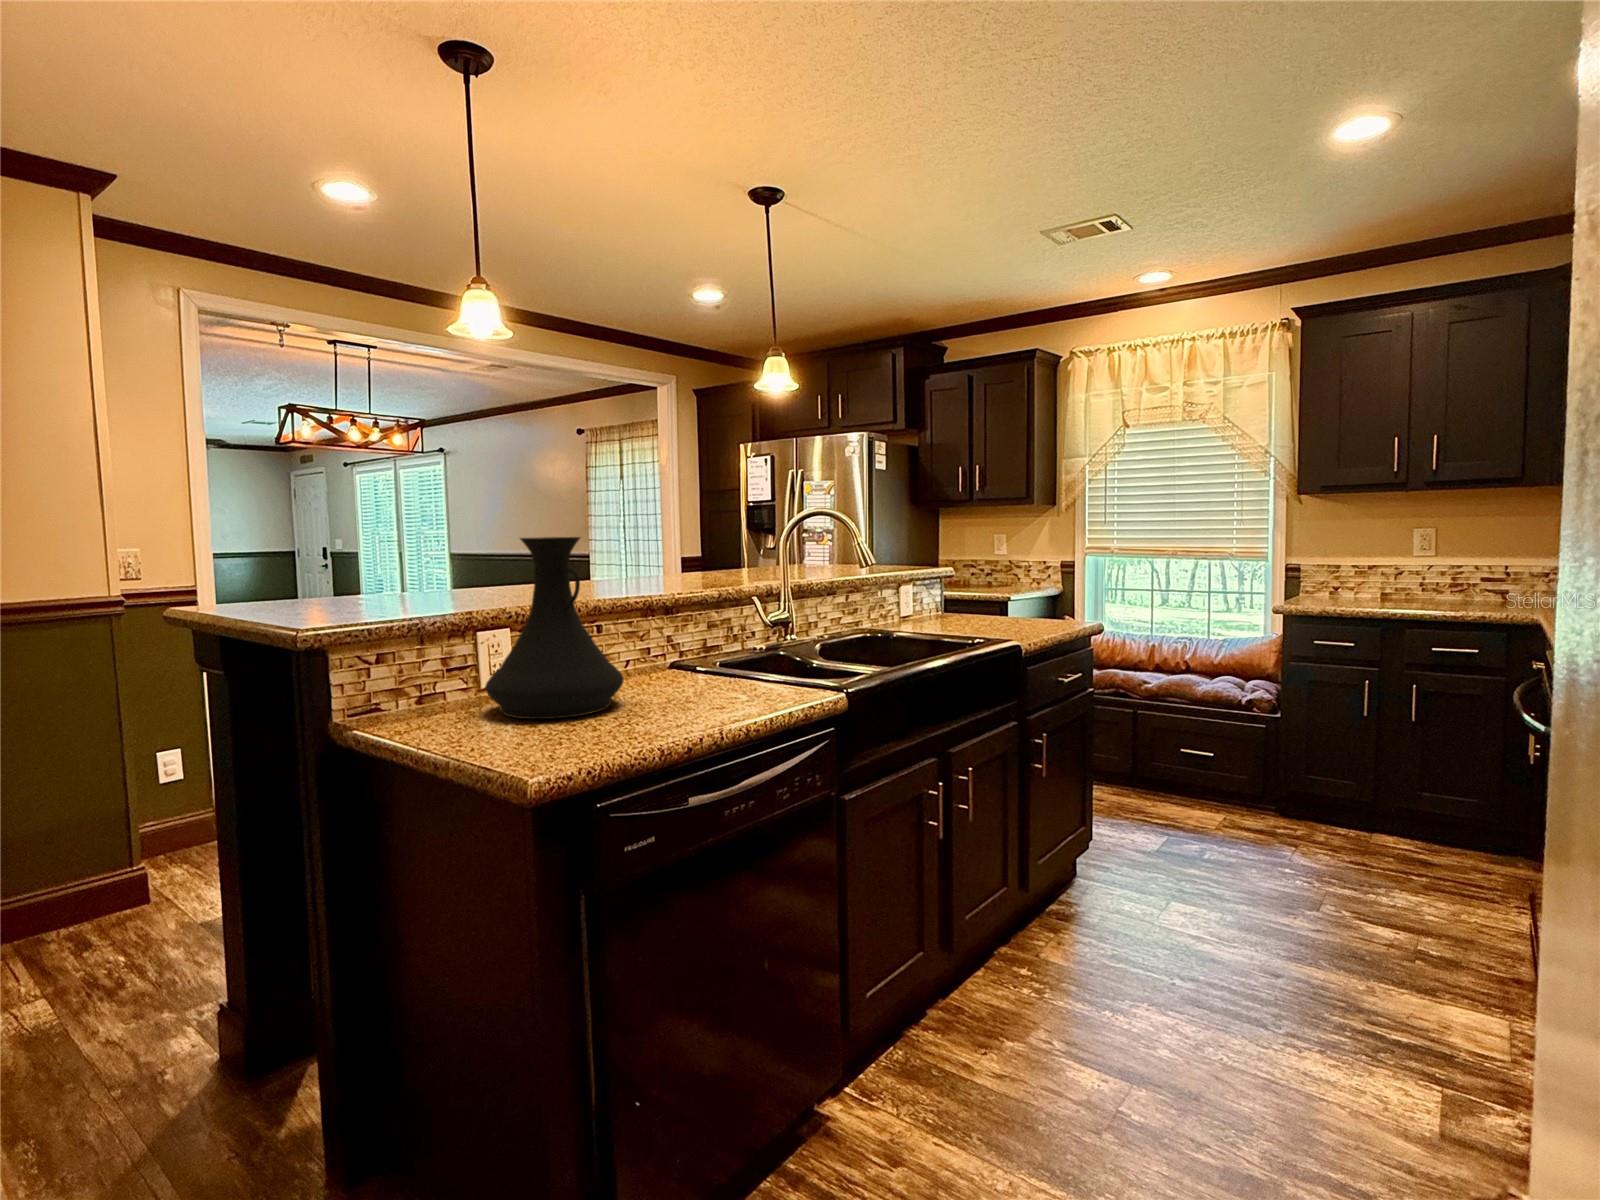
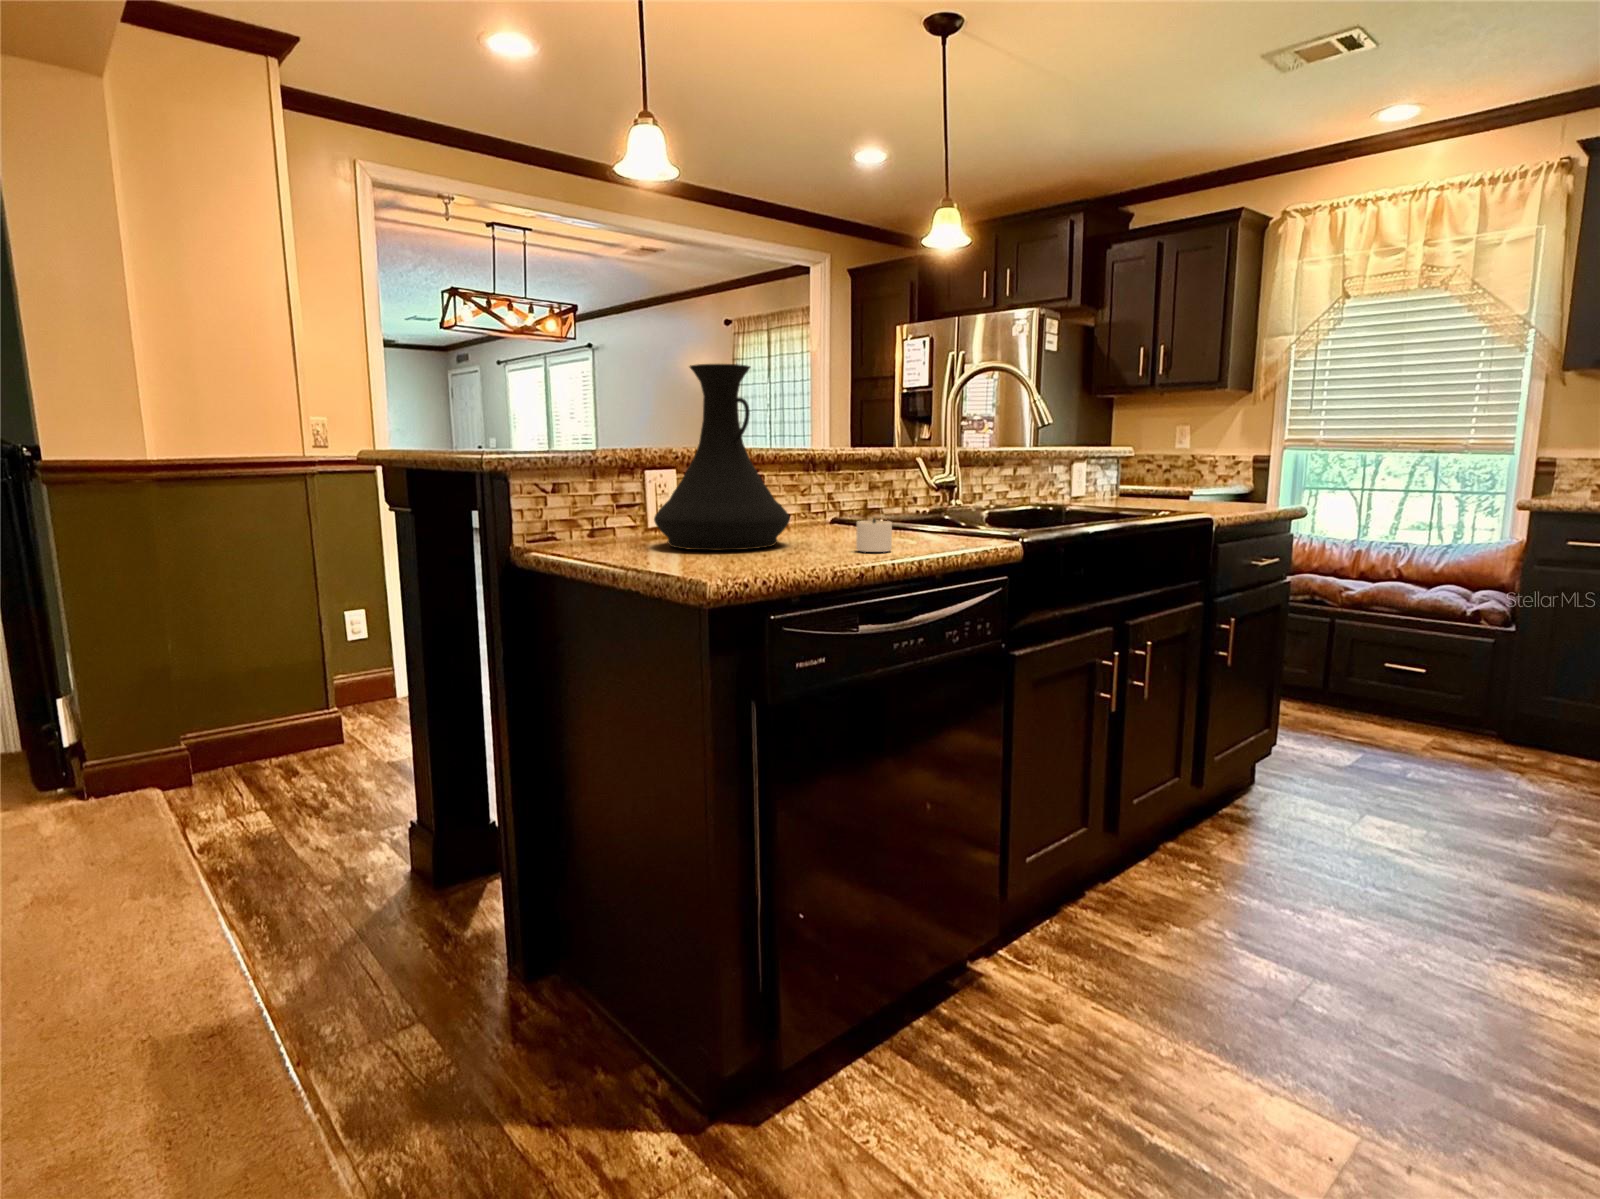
candle: none [687,681,739,715] -> present [856,519,892,552]

